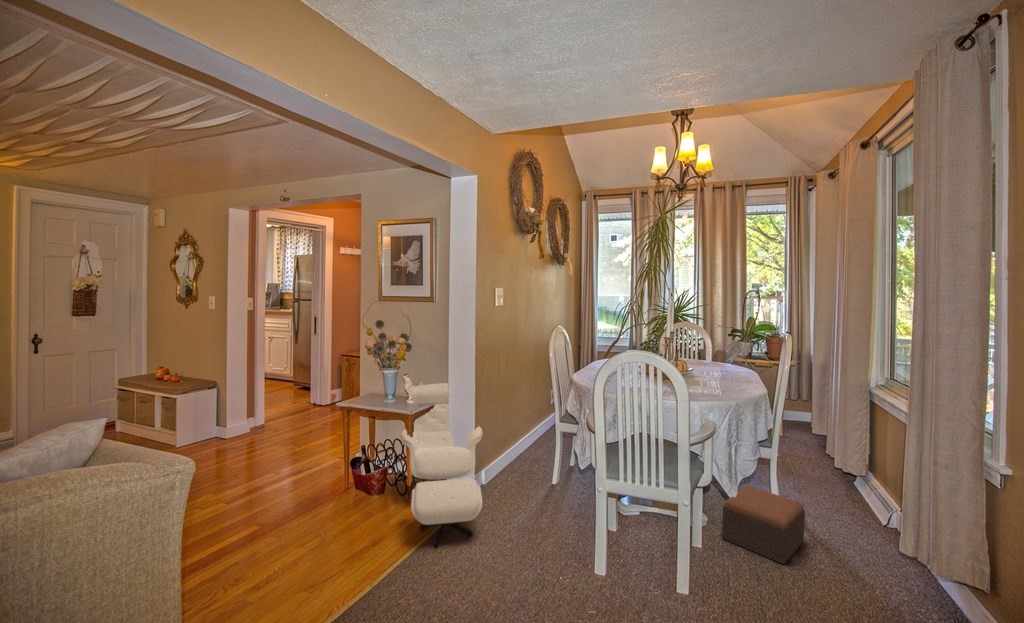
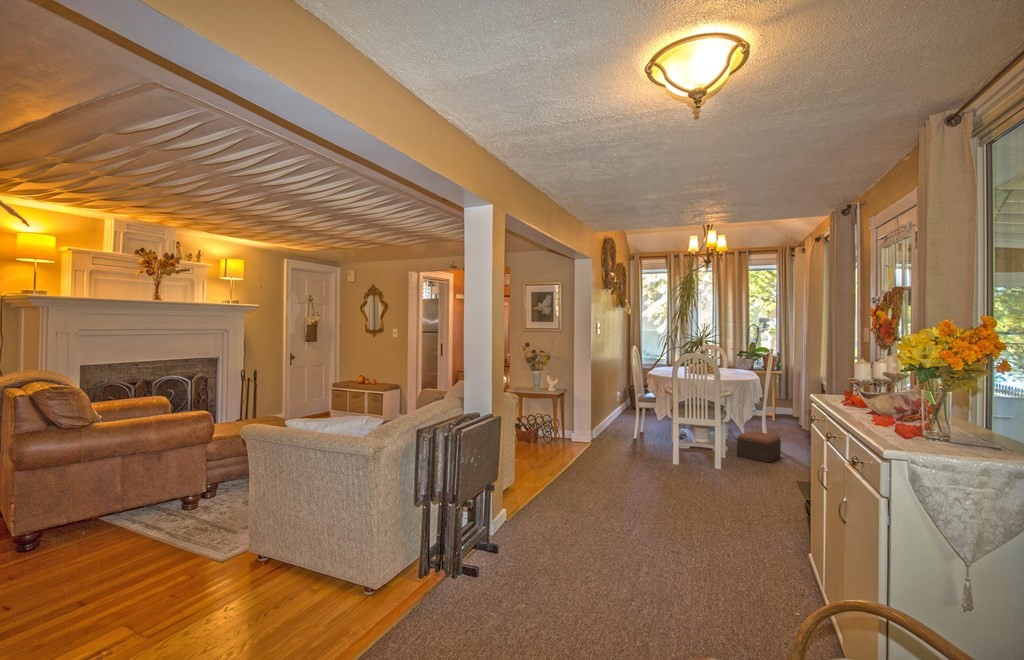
armchair: present [401,383,483,547] -> none [548,380,609,458]

